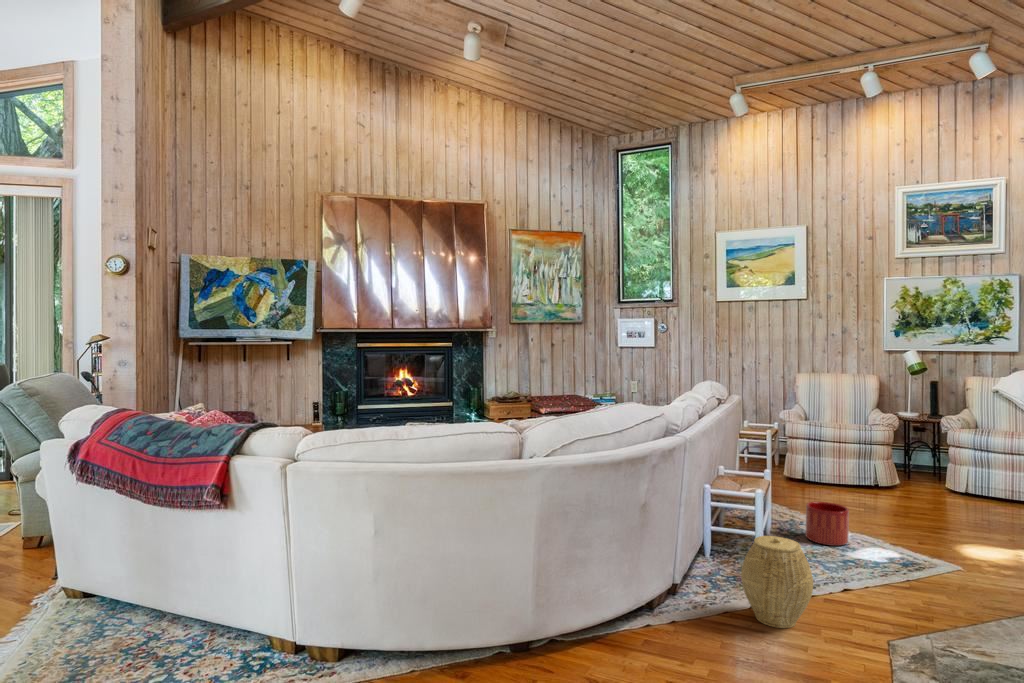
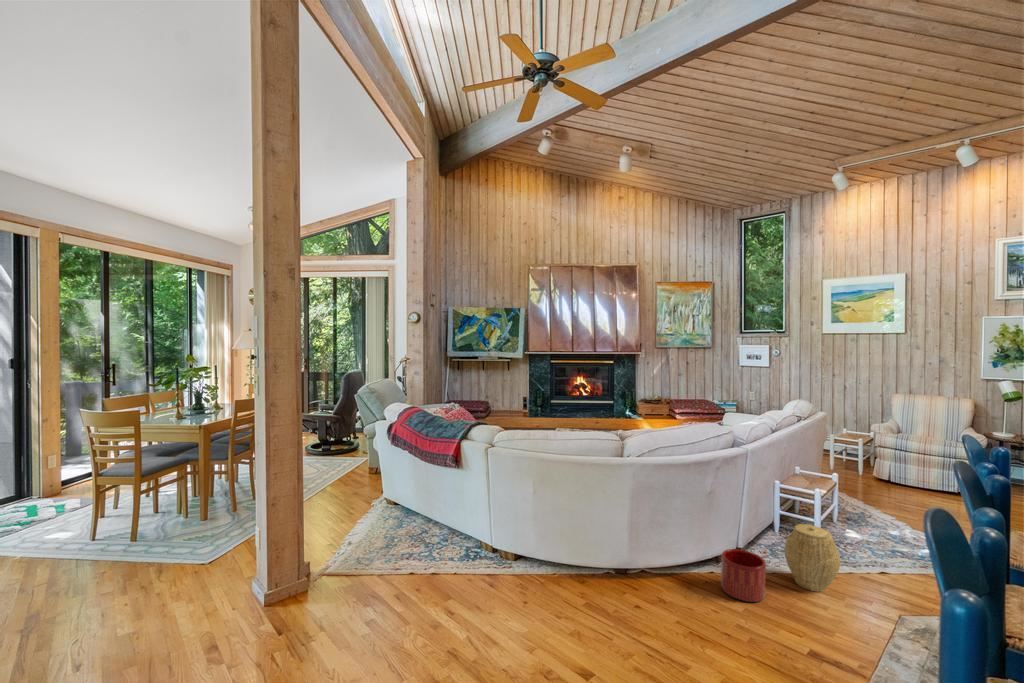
planter: present [805,502,849,546] -> present [721,549,766,602]

